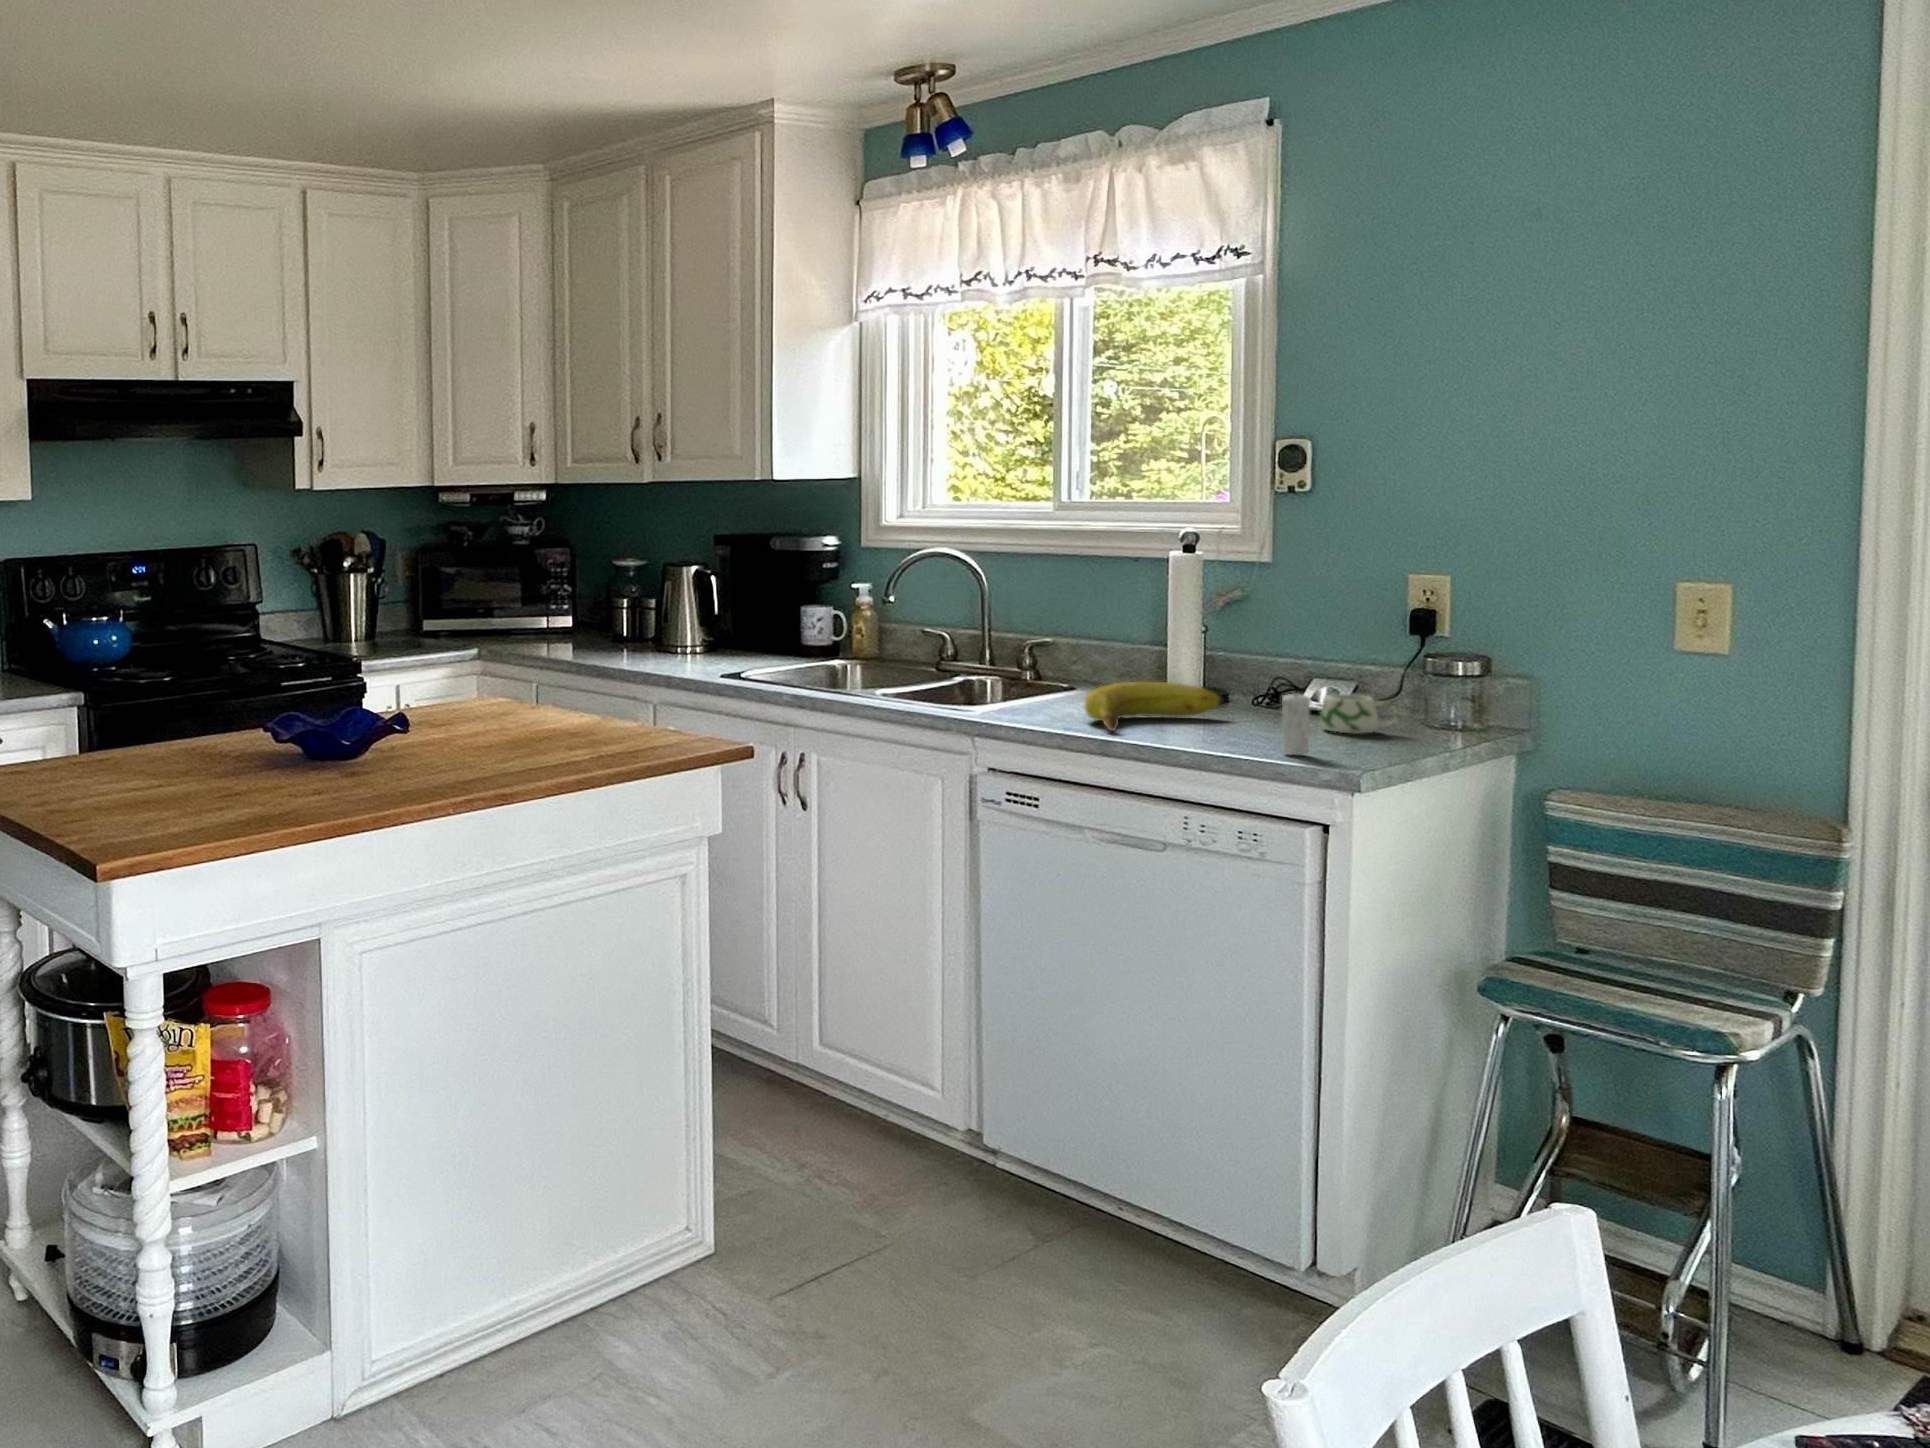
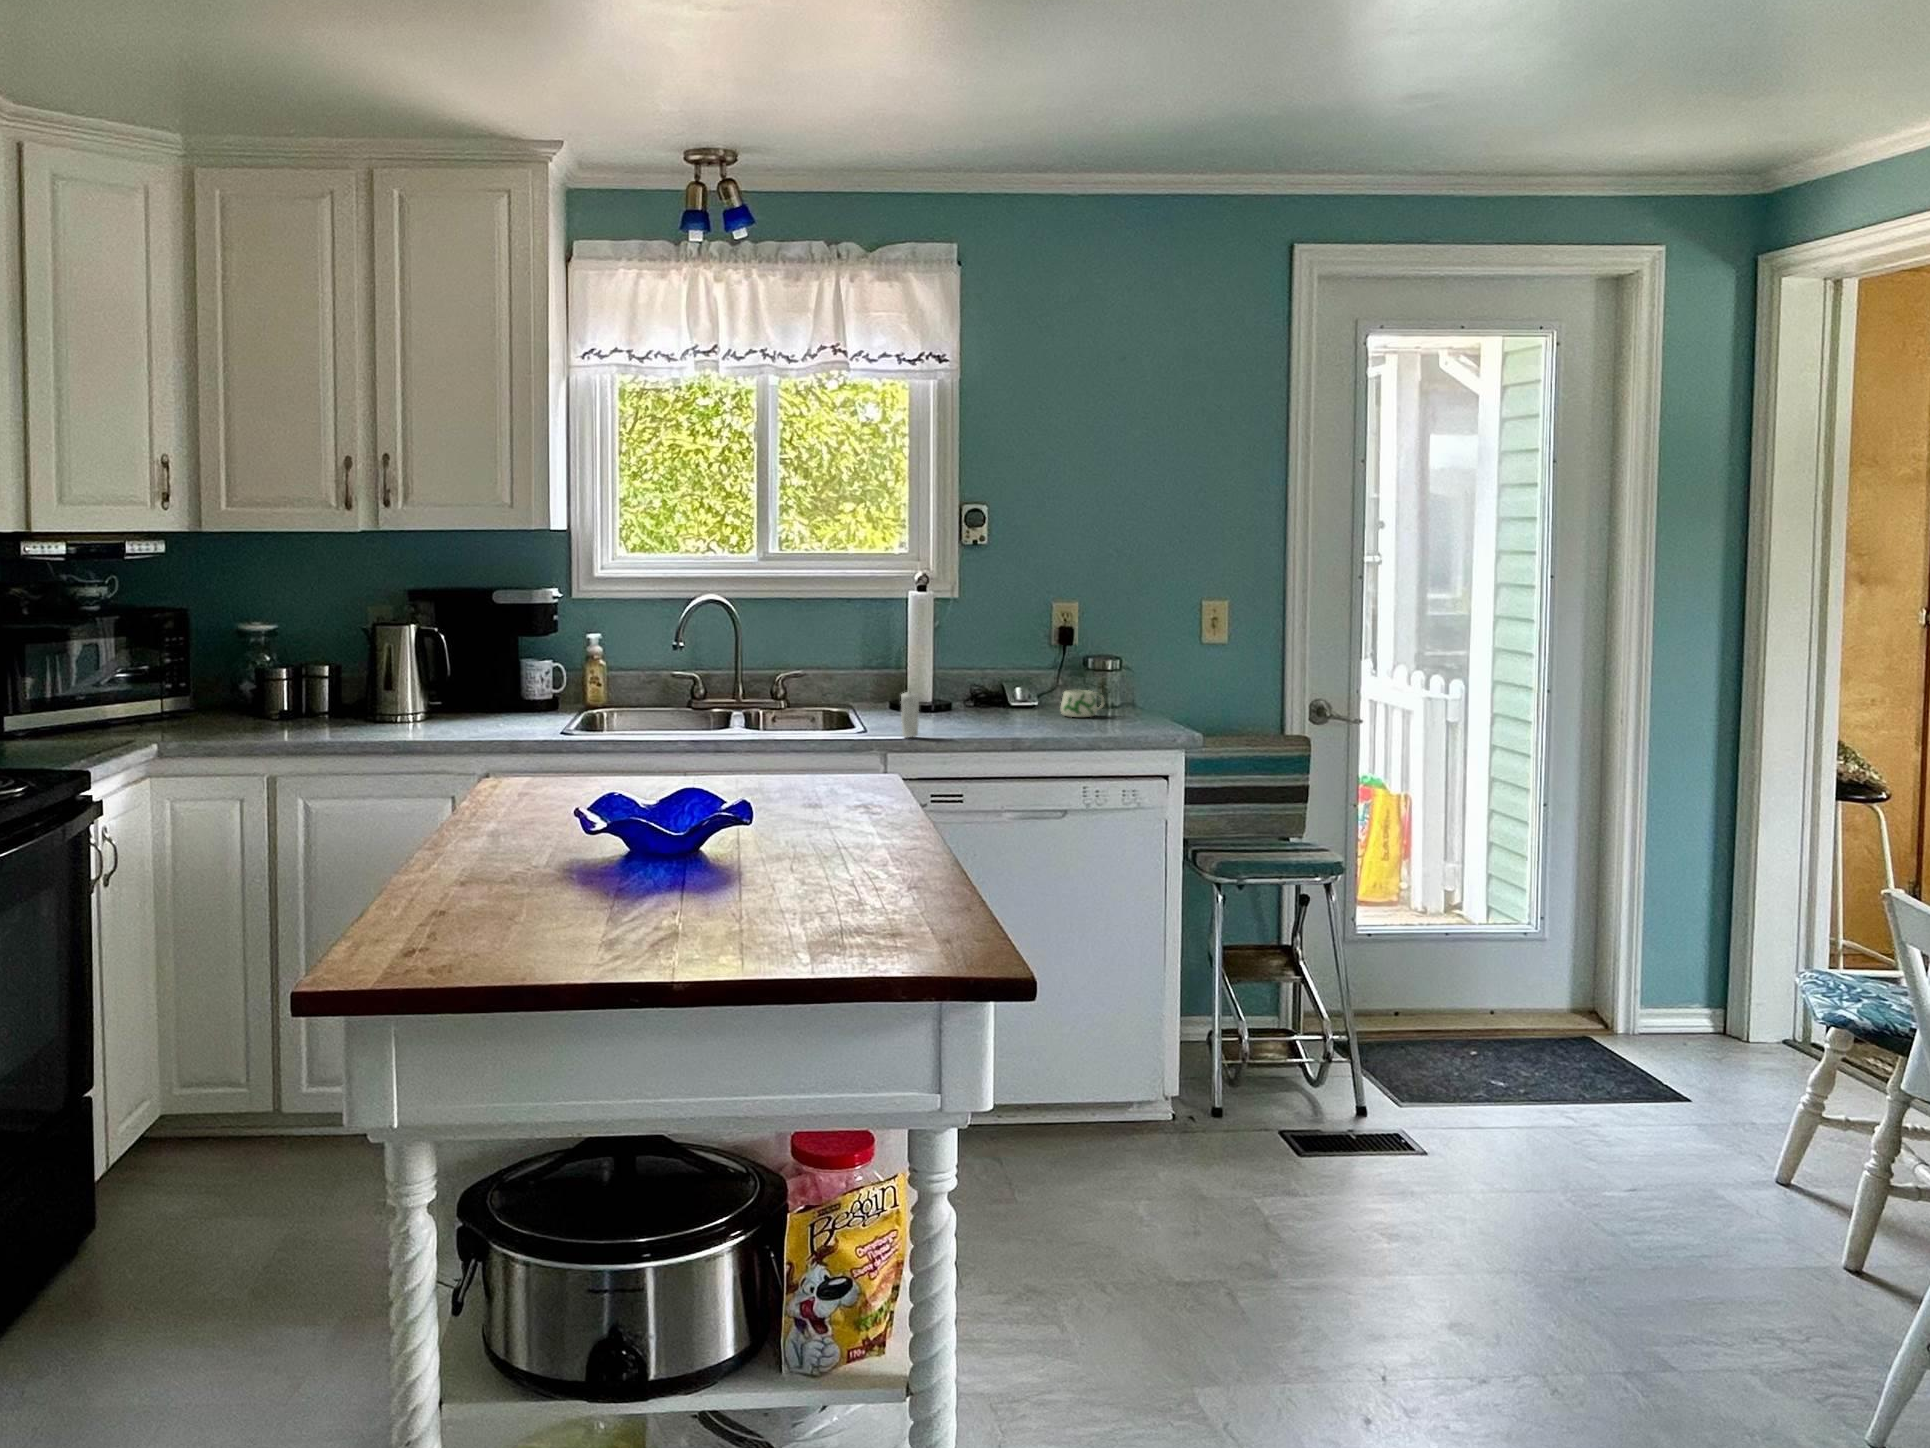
banana: present [1084,682,1224,731] -> none [943,694,1007,735]
candle: present [1282,688,1311,755] -> present [901,692,919,737]

